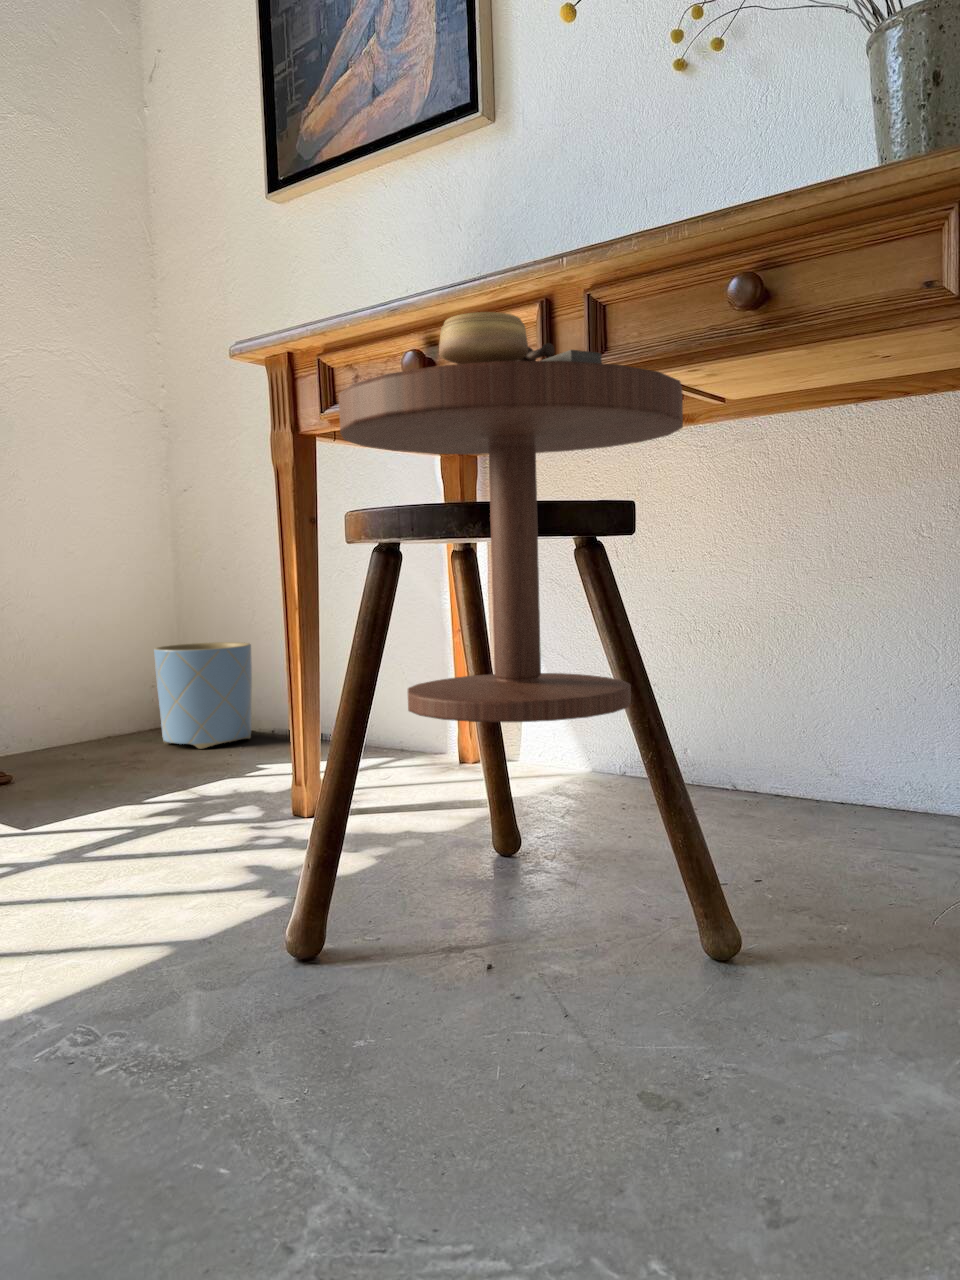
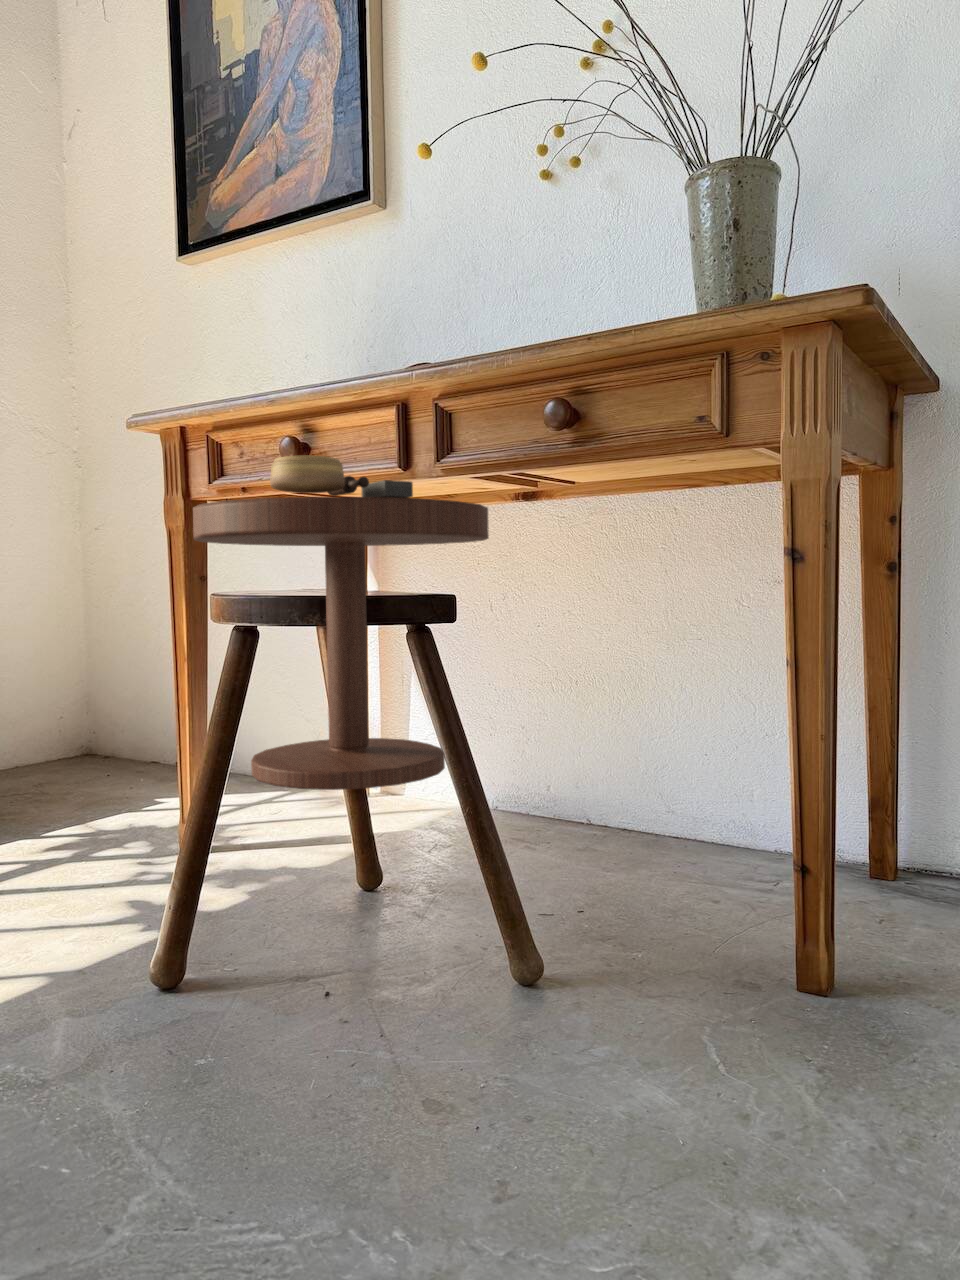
planter: present [154,642,252,749] -> none [59,680,156,784]

